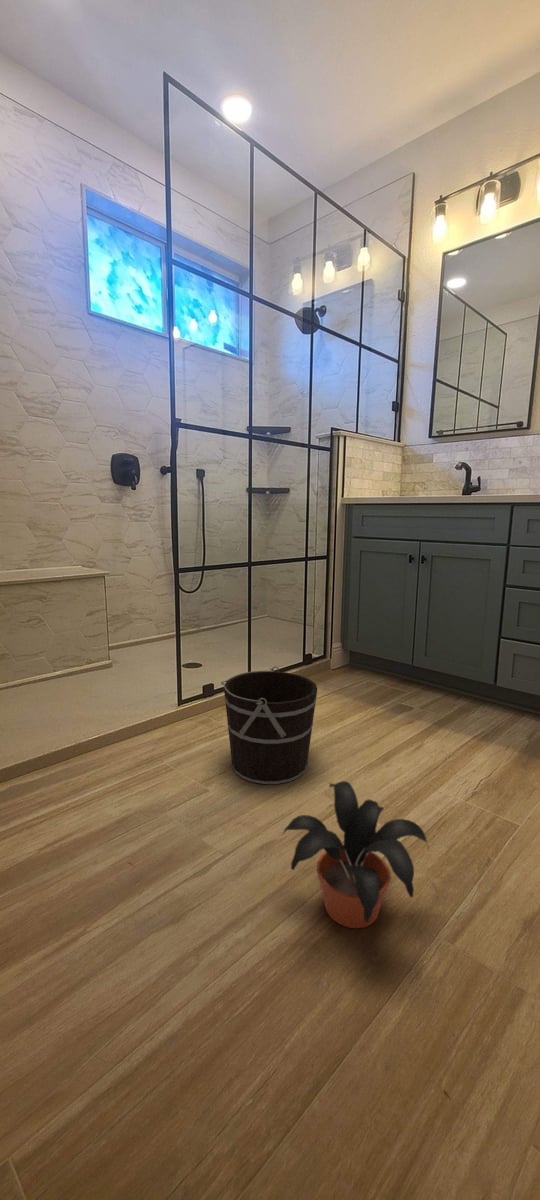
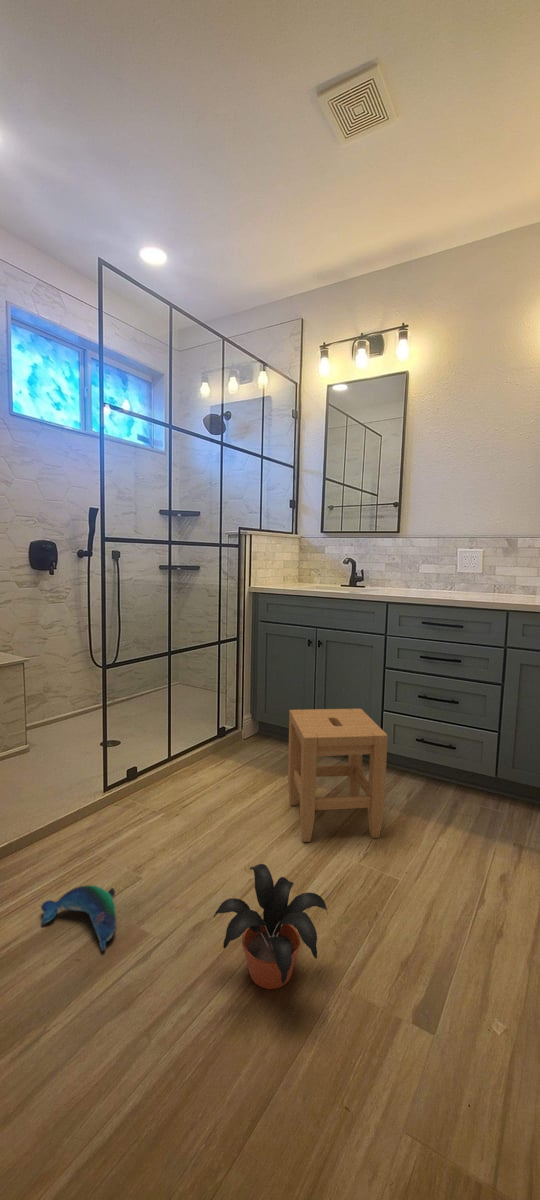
stool: none [381,625,512,777] -> present [288,709,388,842]
bucket: present [221,666,317,784] -> none [150,754,235,866]
plush toy: none [98,789,176,858] -> present [41,885,116,951]

